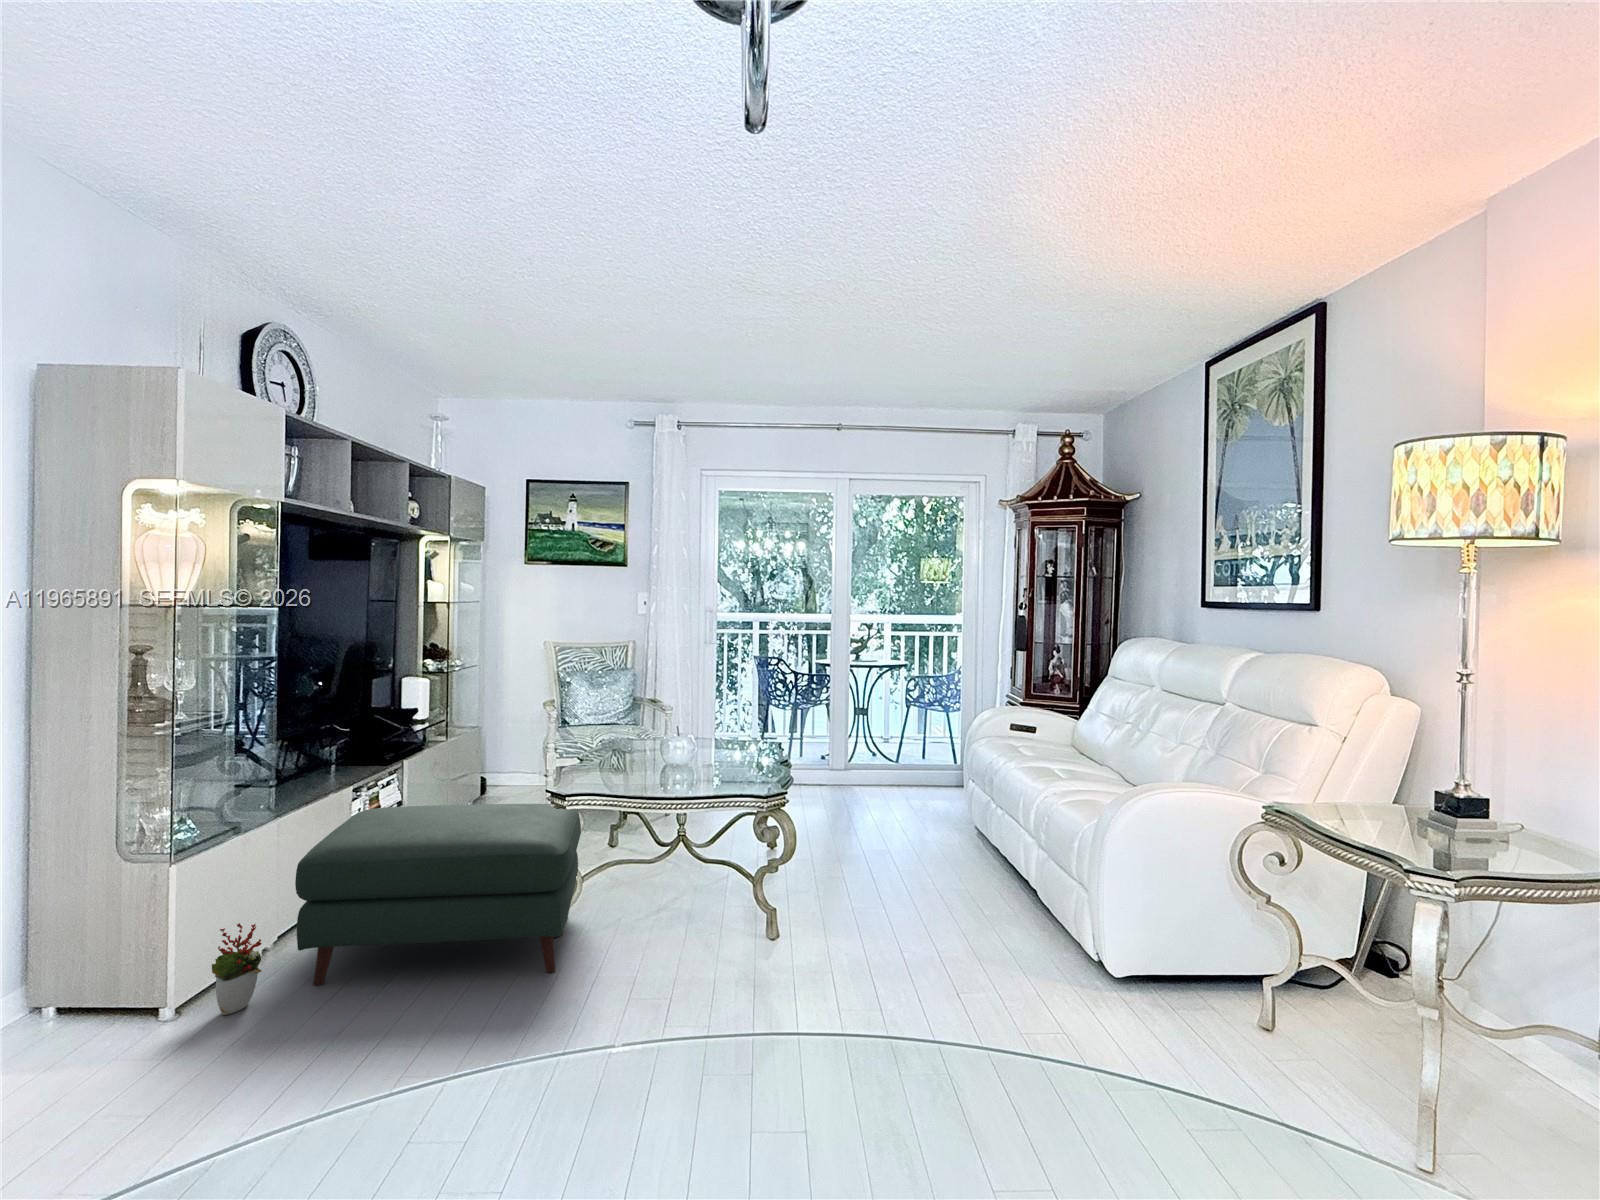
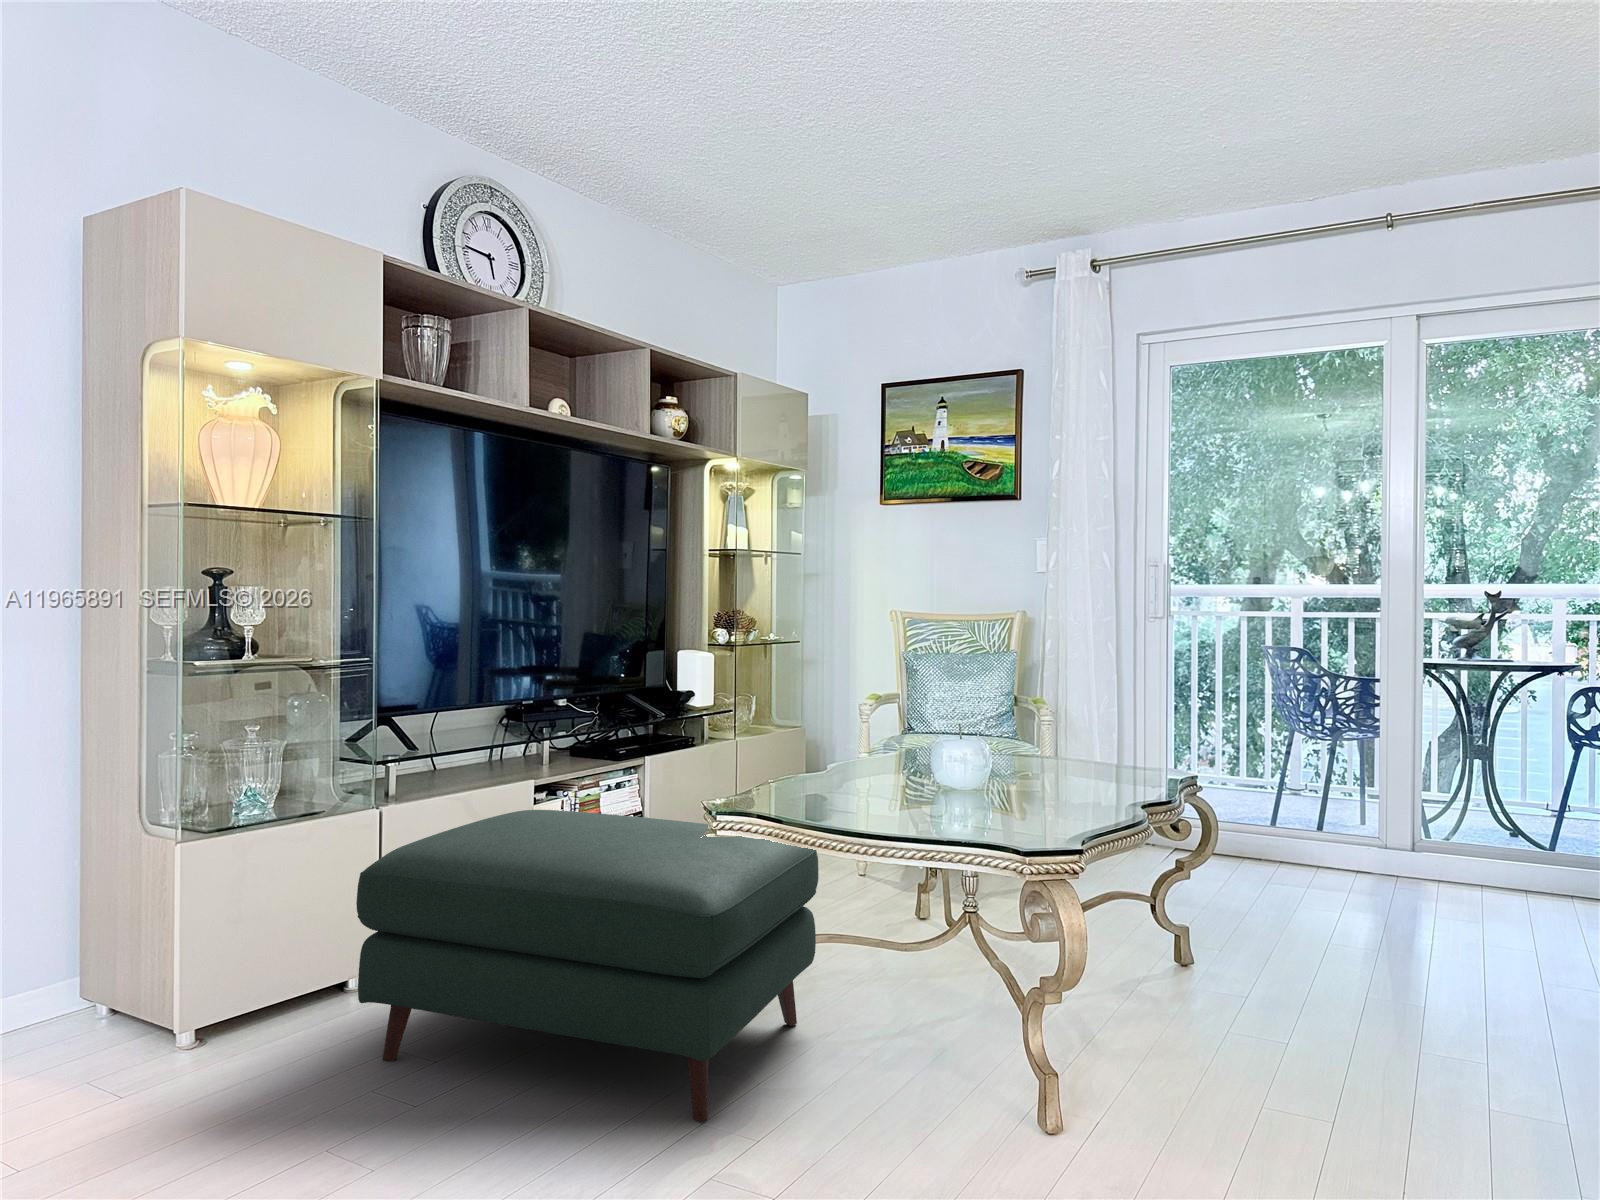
decorative plant: present [212,923,262,1015] -> none [225,946,305,1079]

